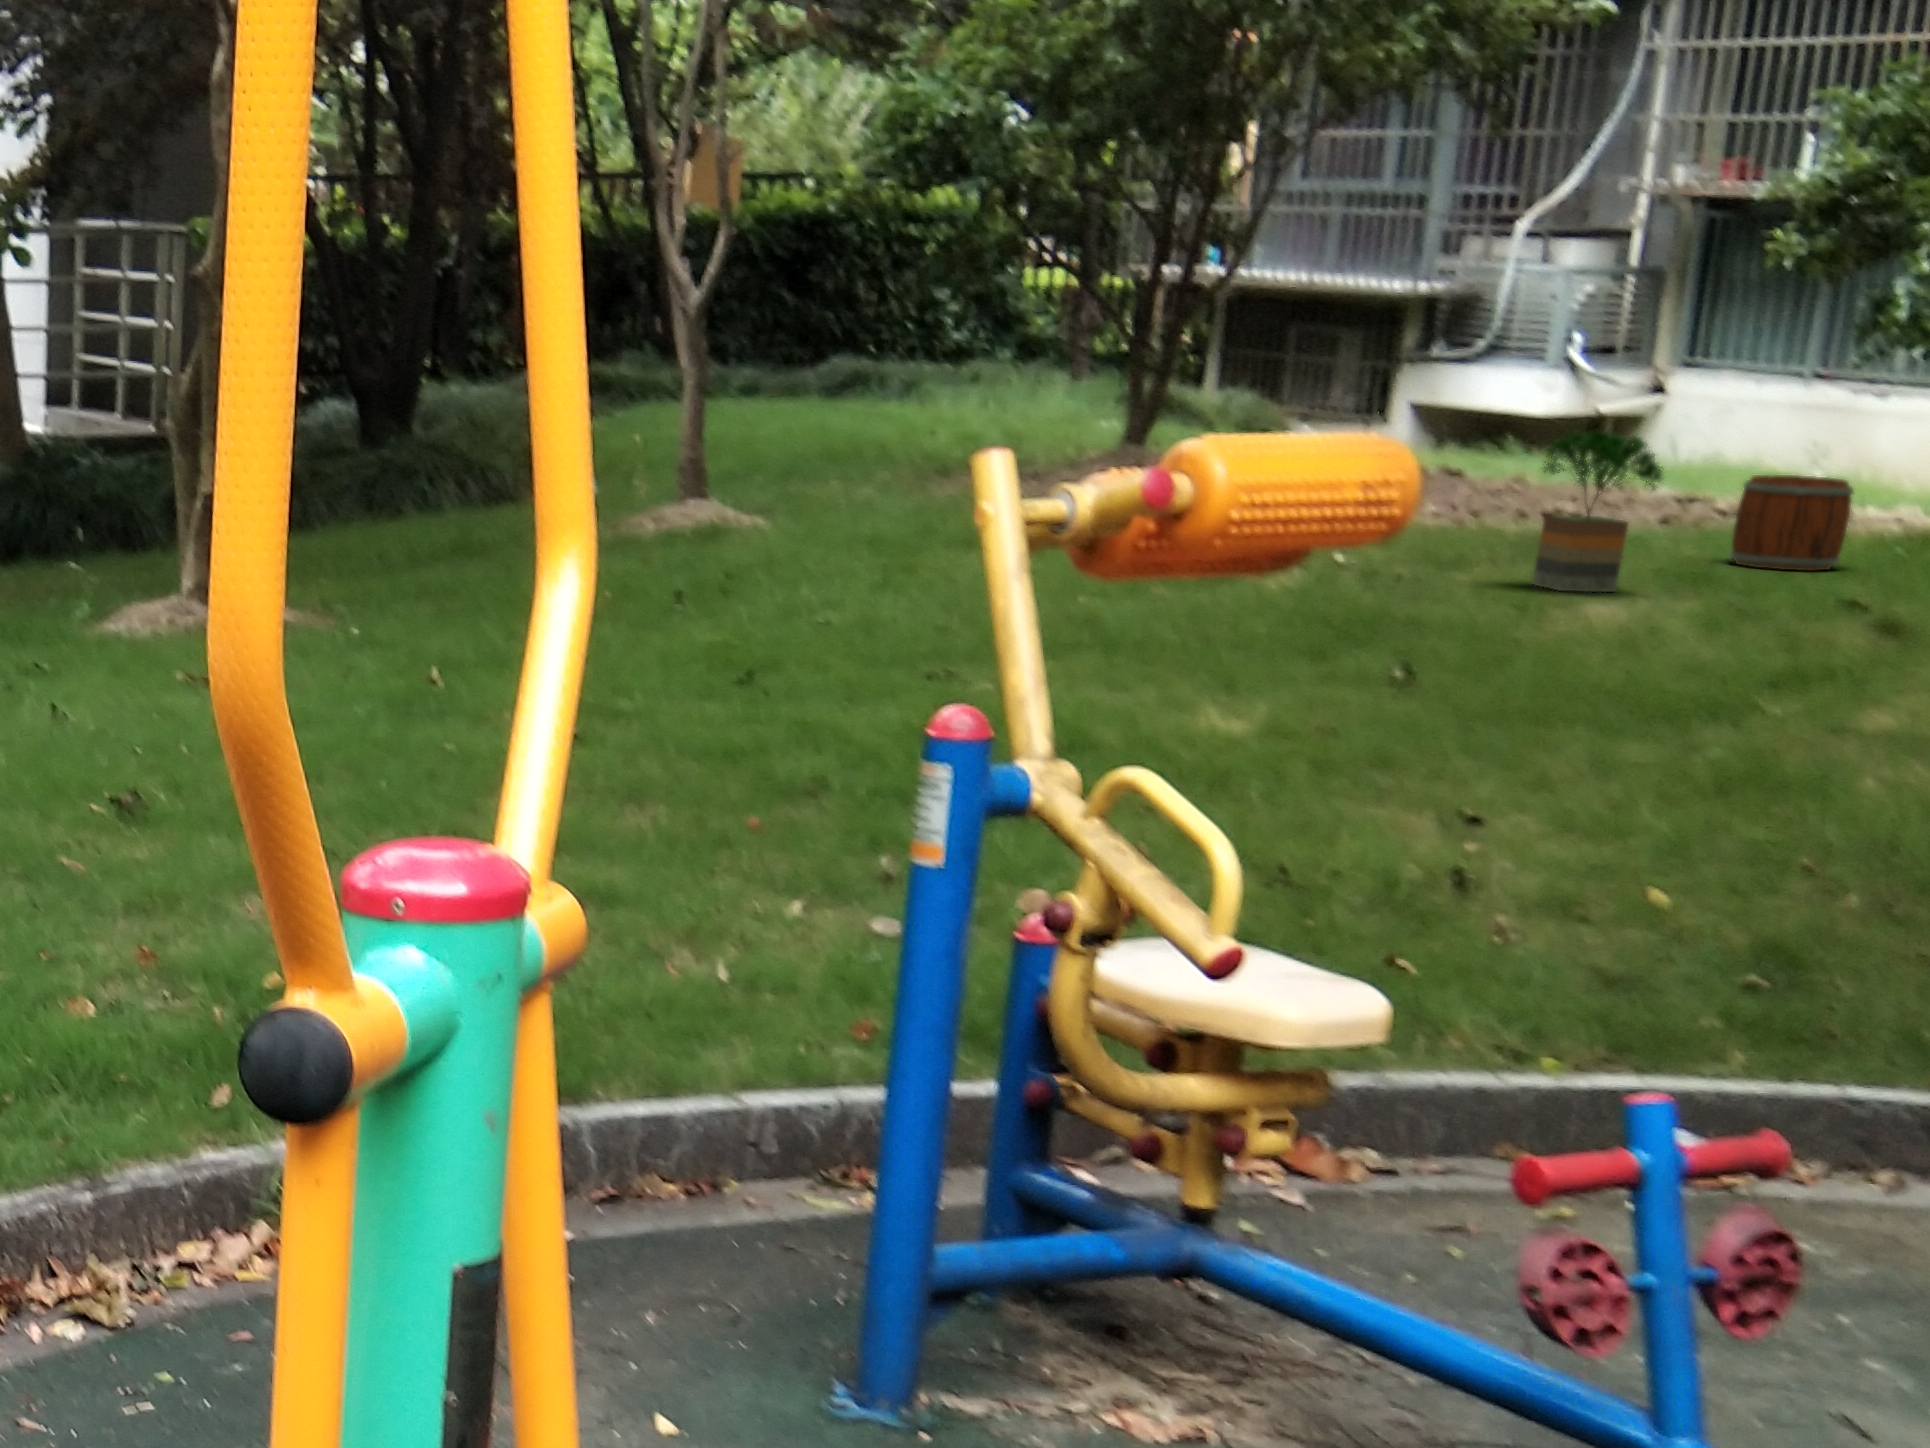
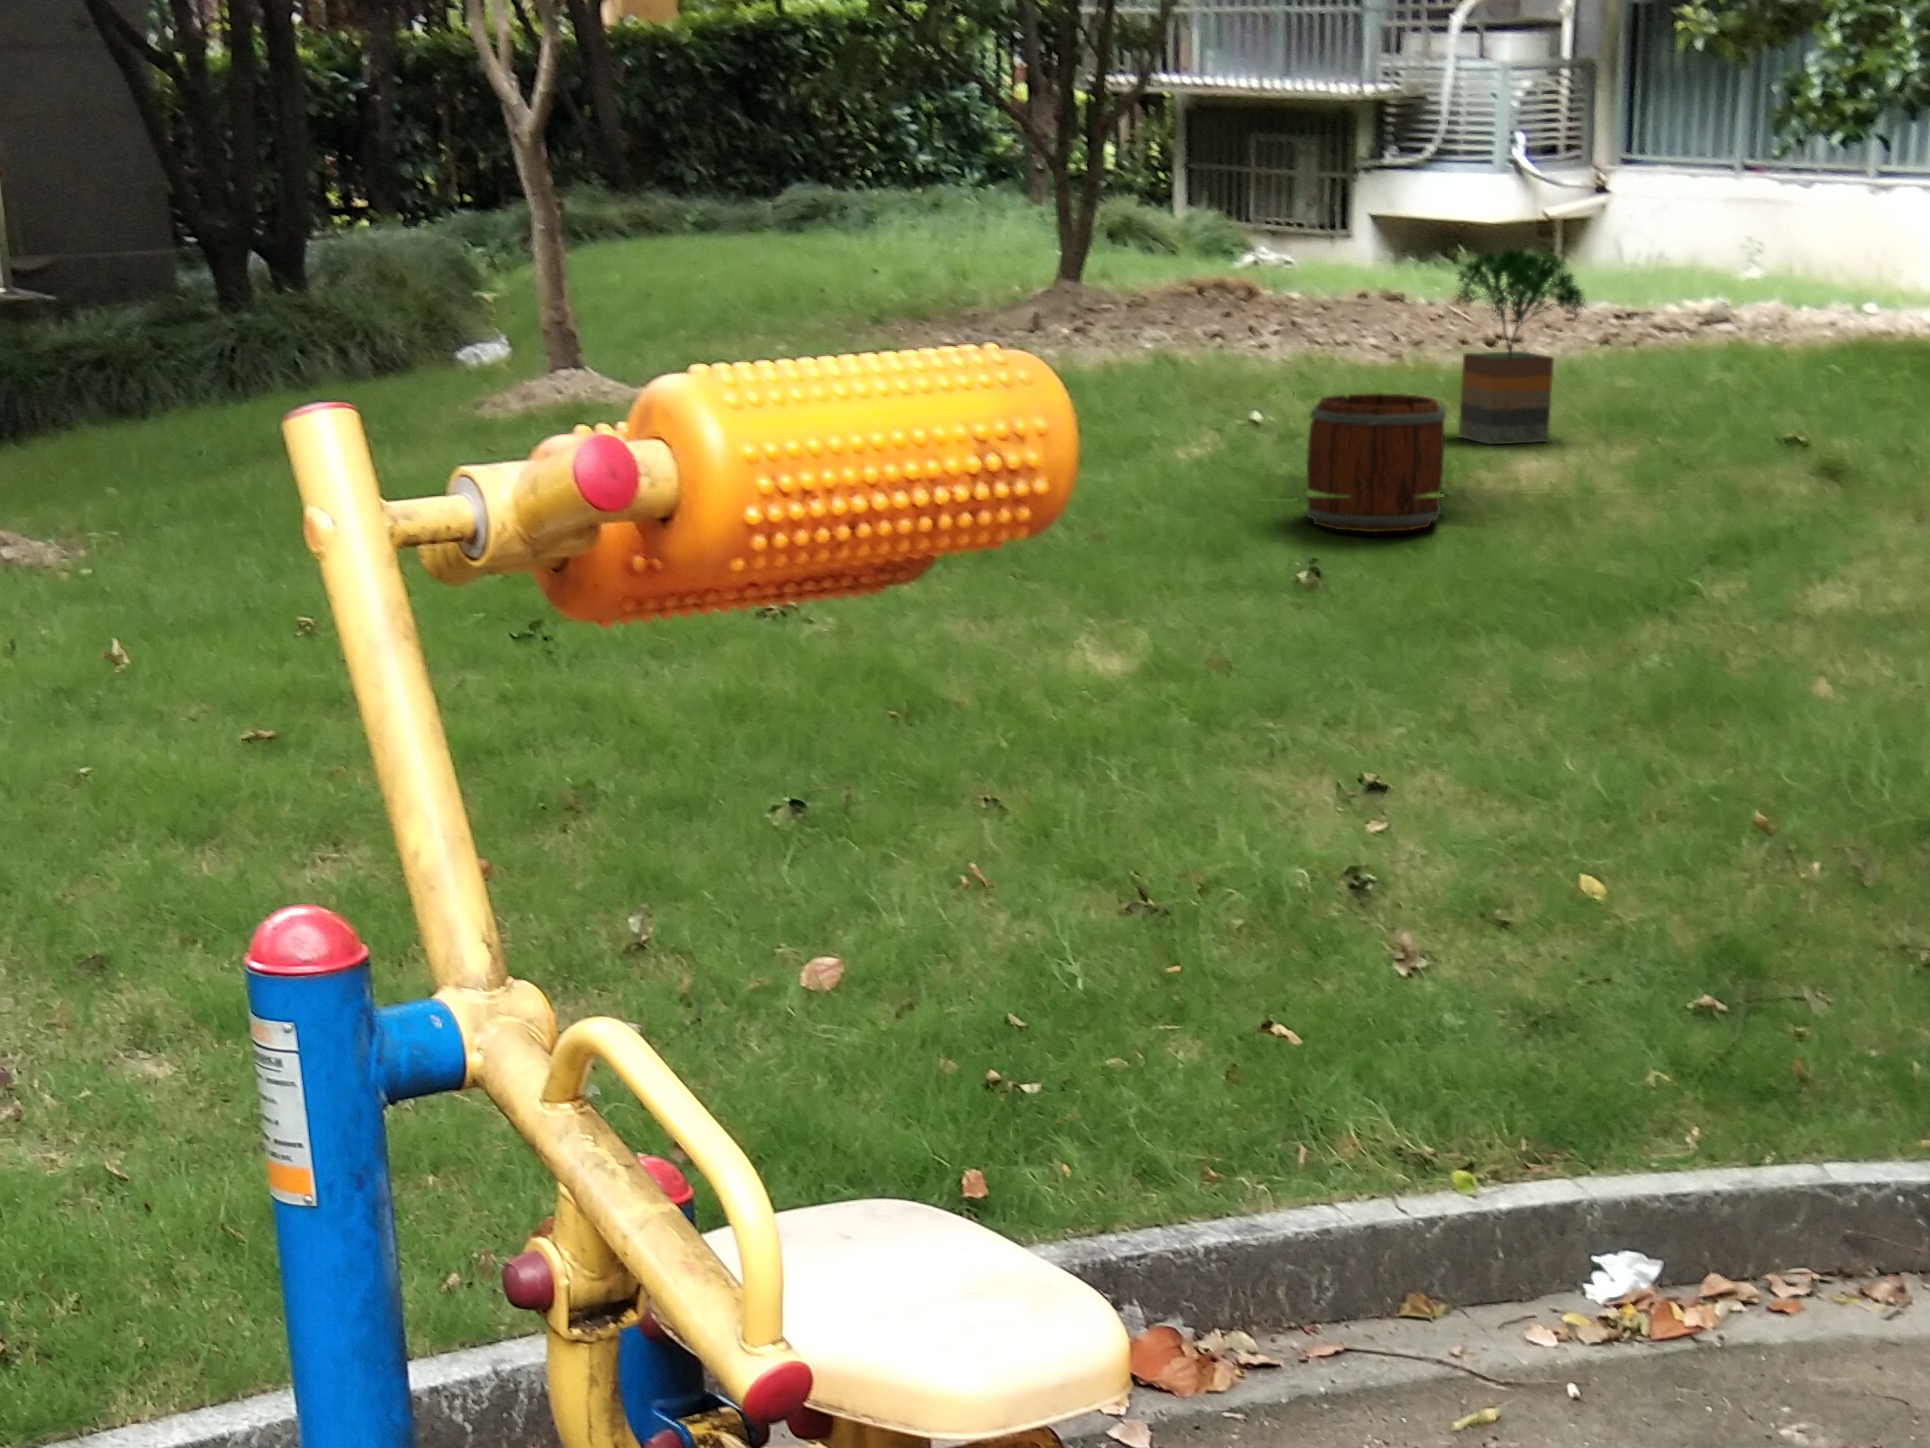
bucket: present [1730,475,1854,571] -> present [1306,394,1446,532]

